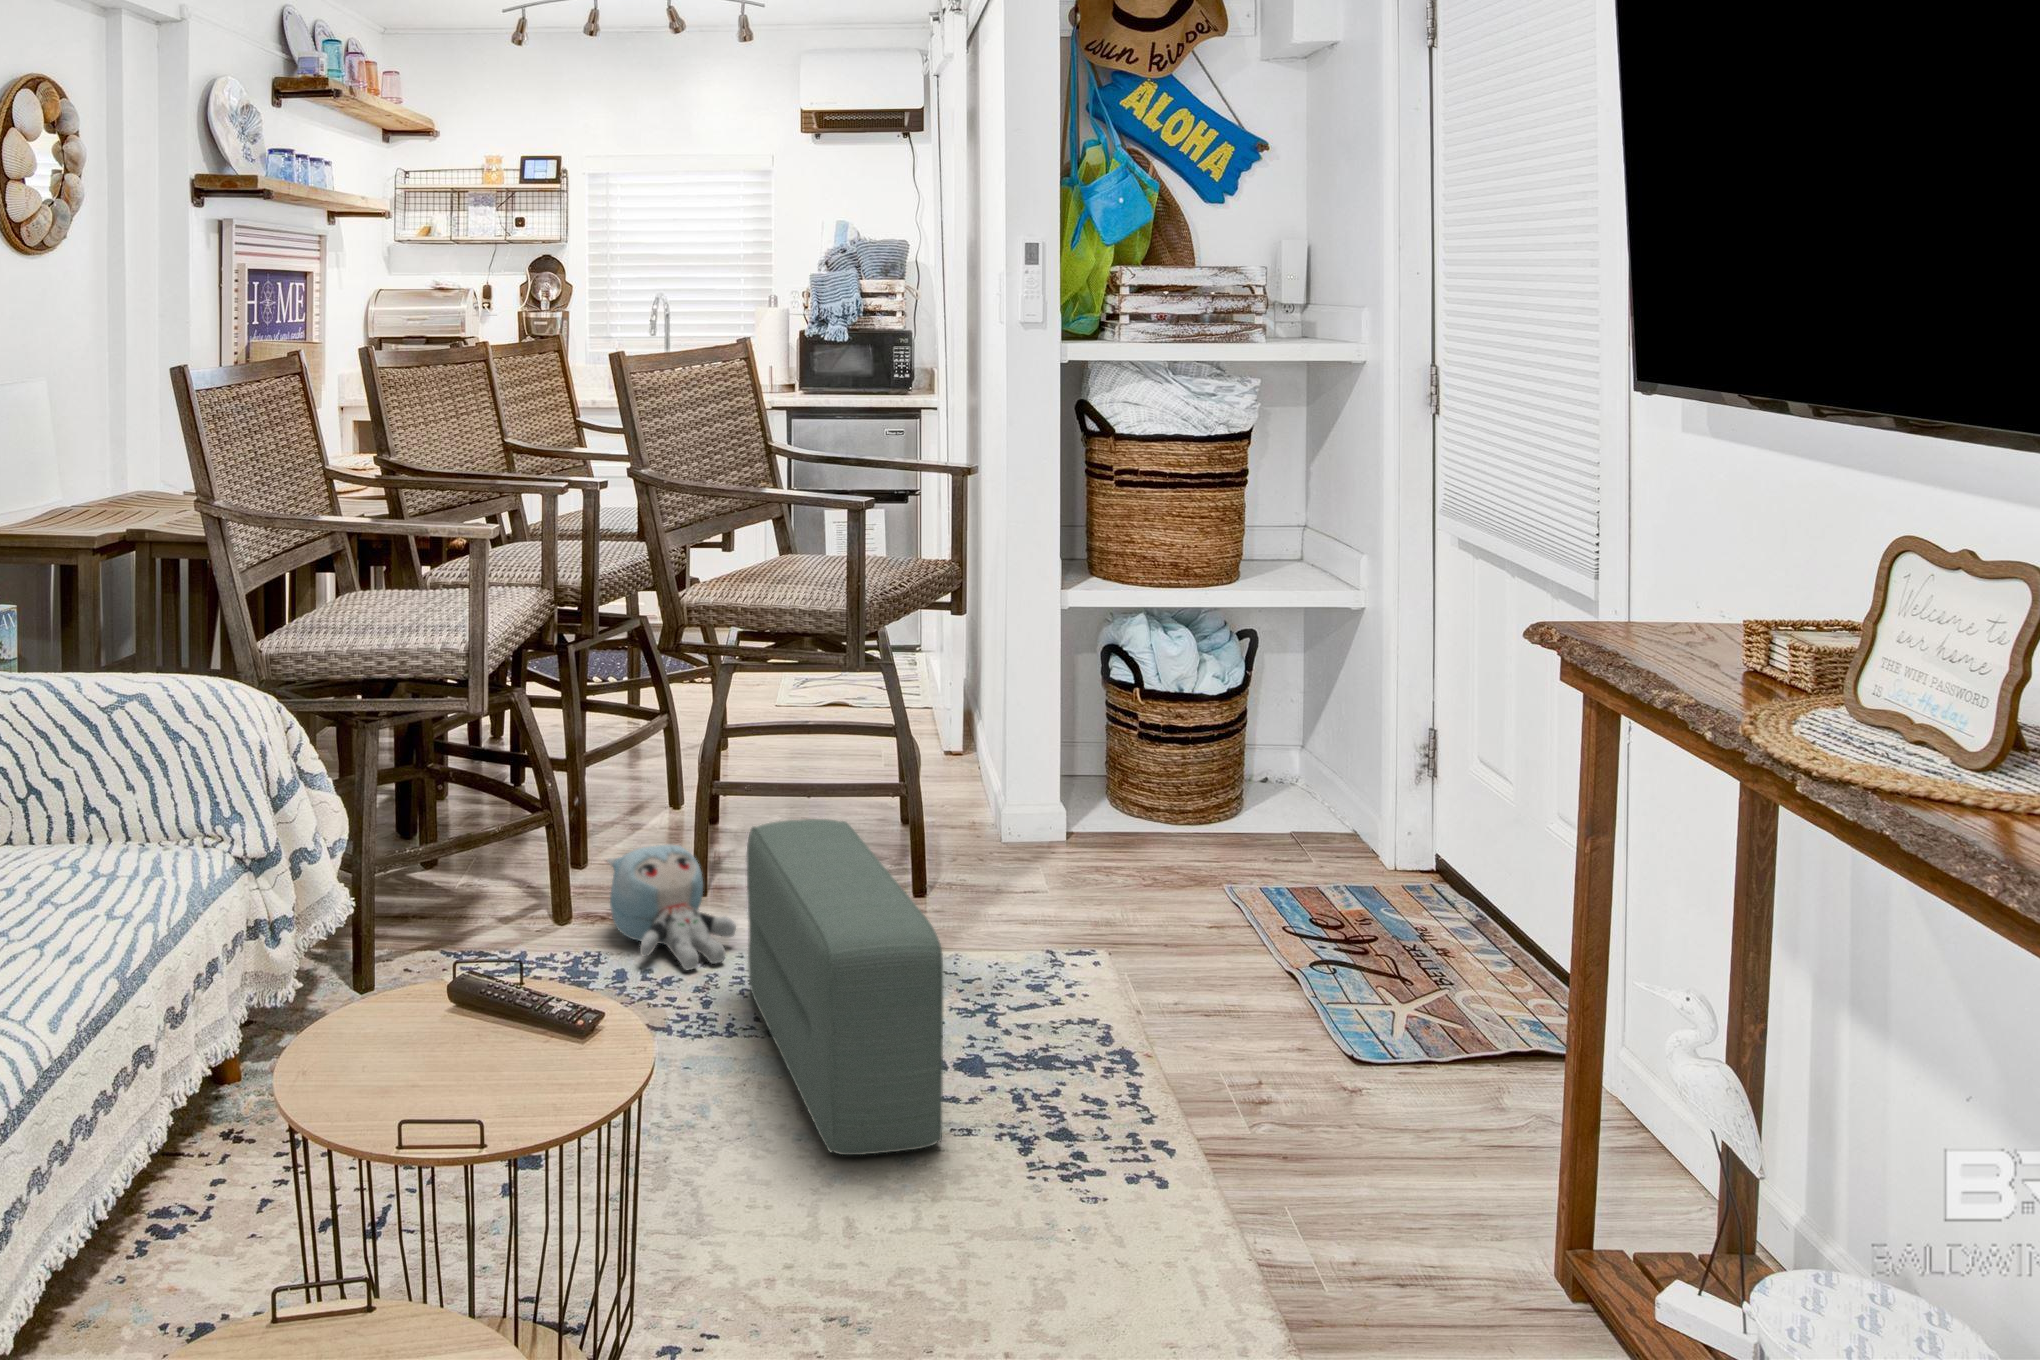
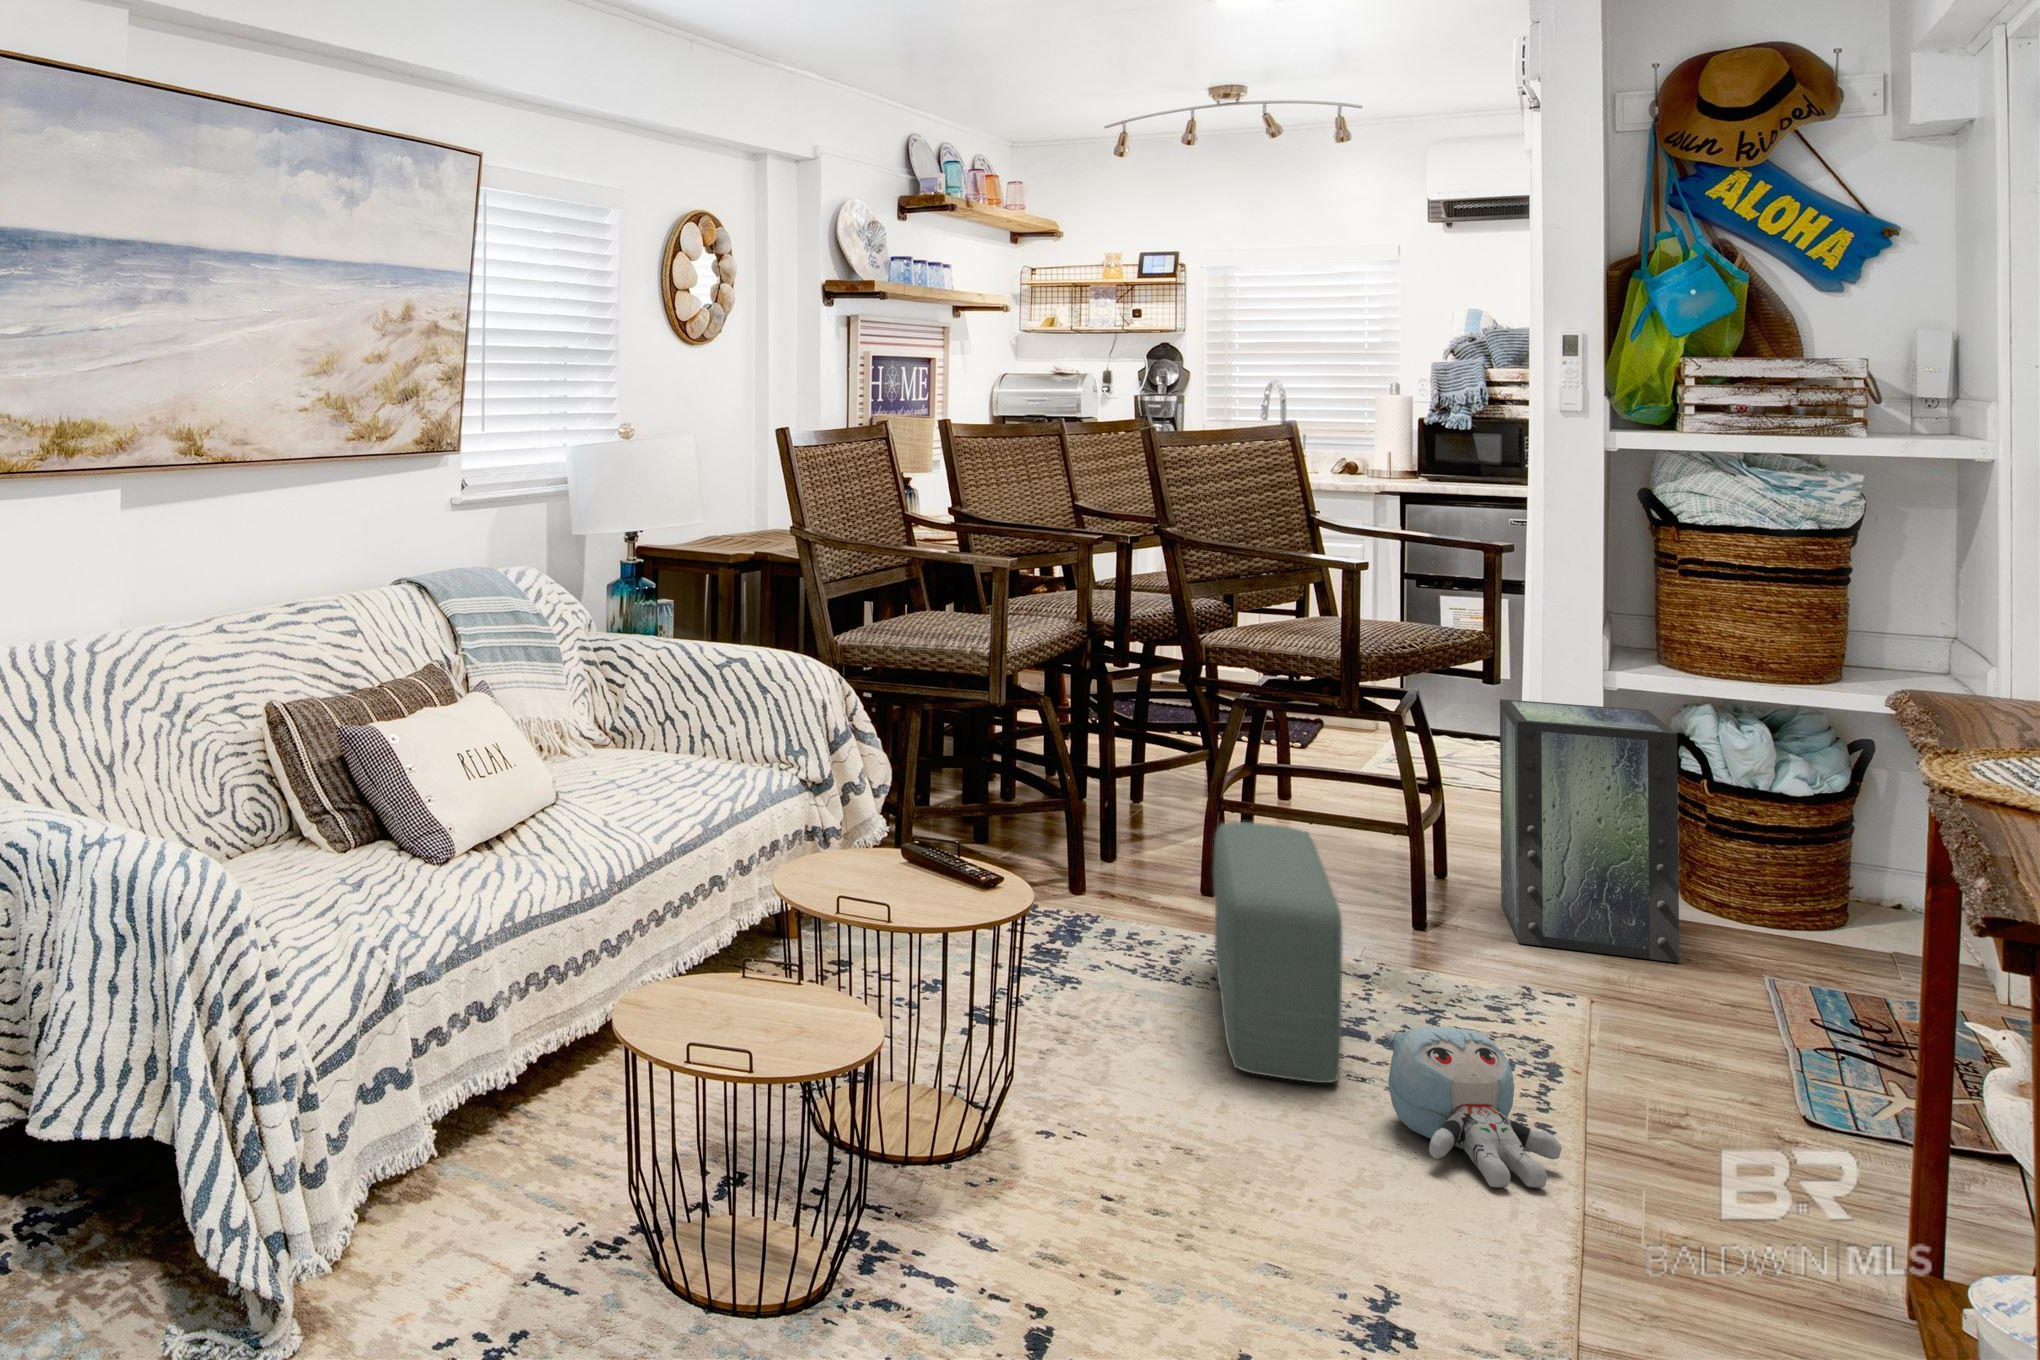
storage box: none [971,627,1146,891] -> present [1500,699,1679,963]
plush toy: present [607,845,736,970] -> present [1384,1027,1562,1188]

